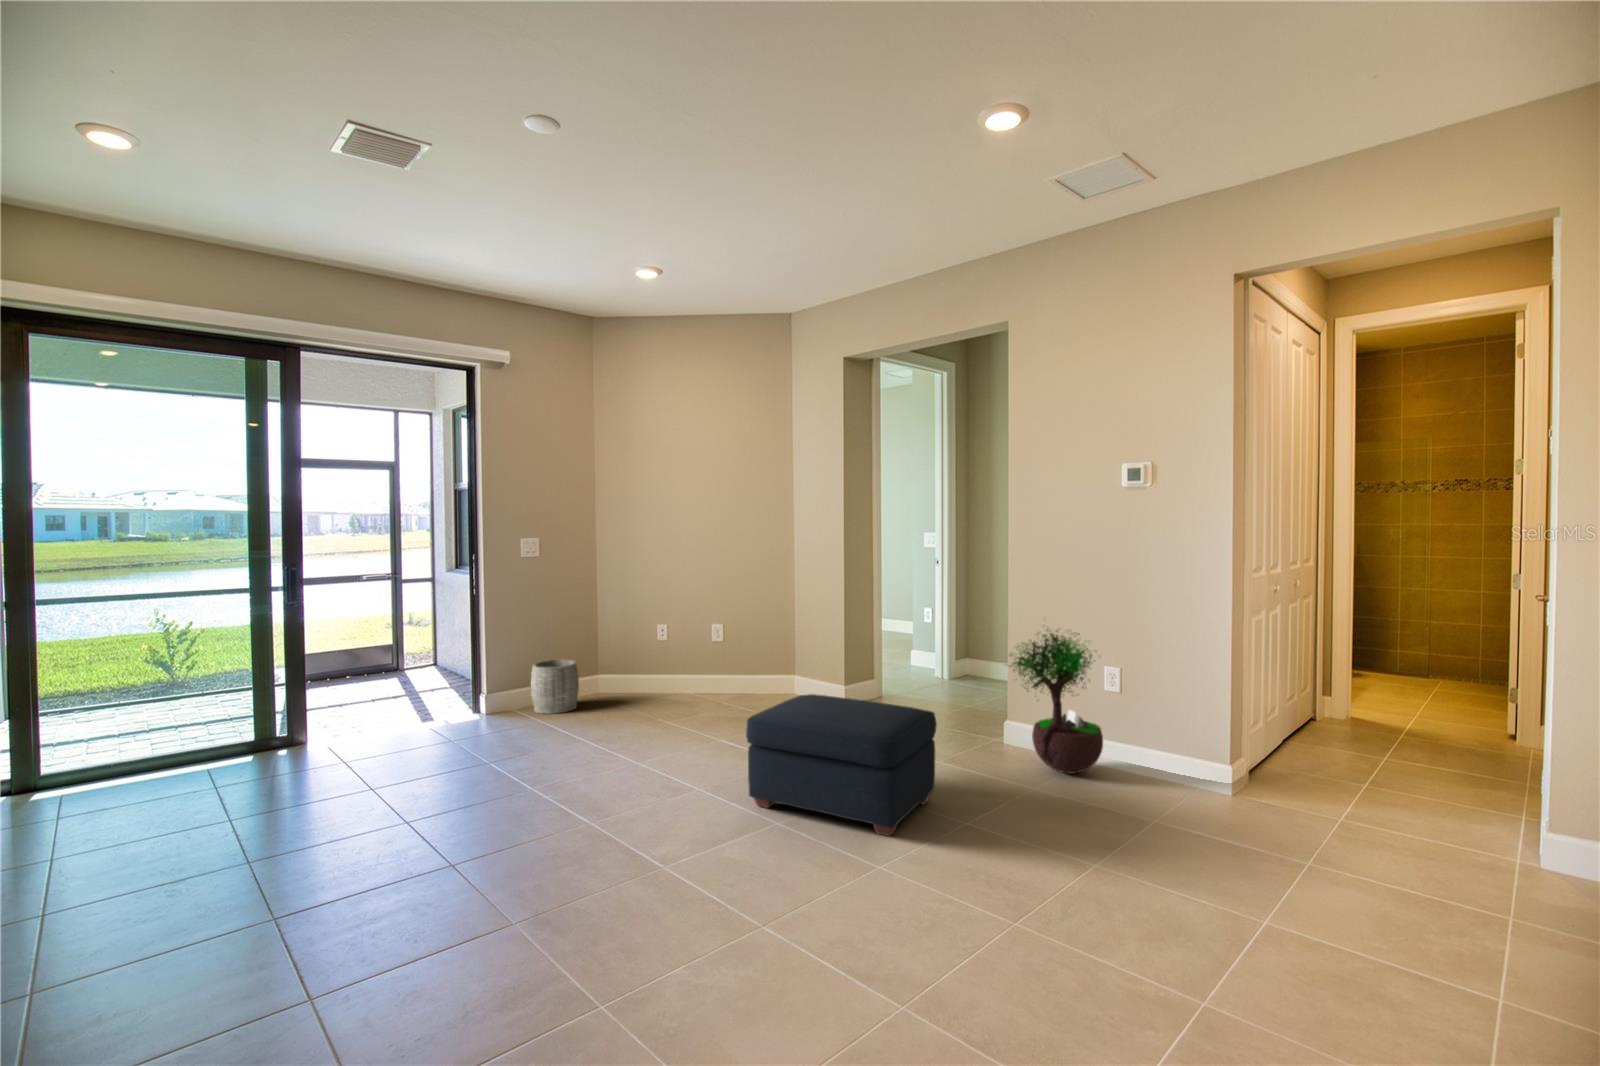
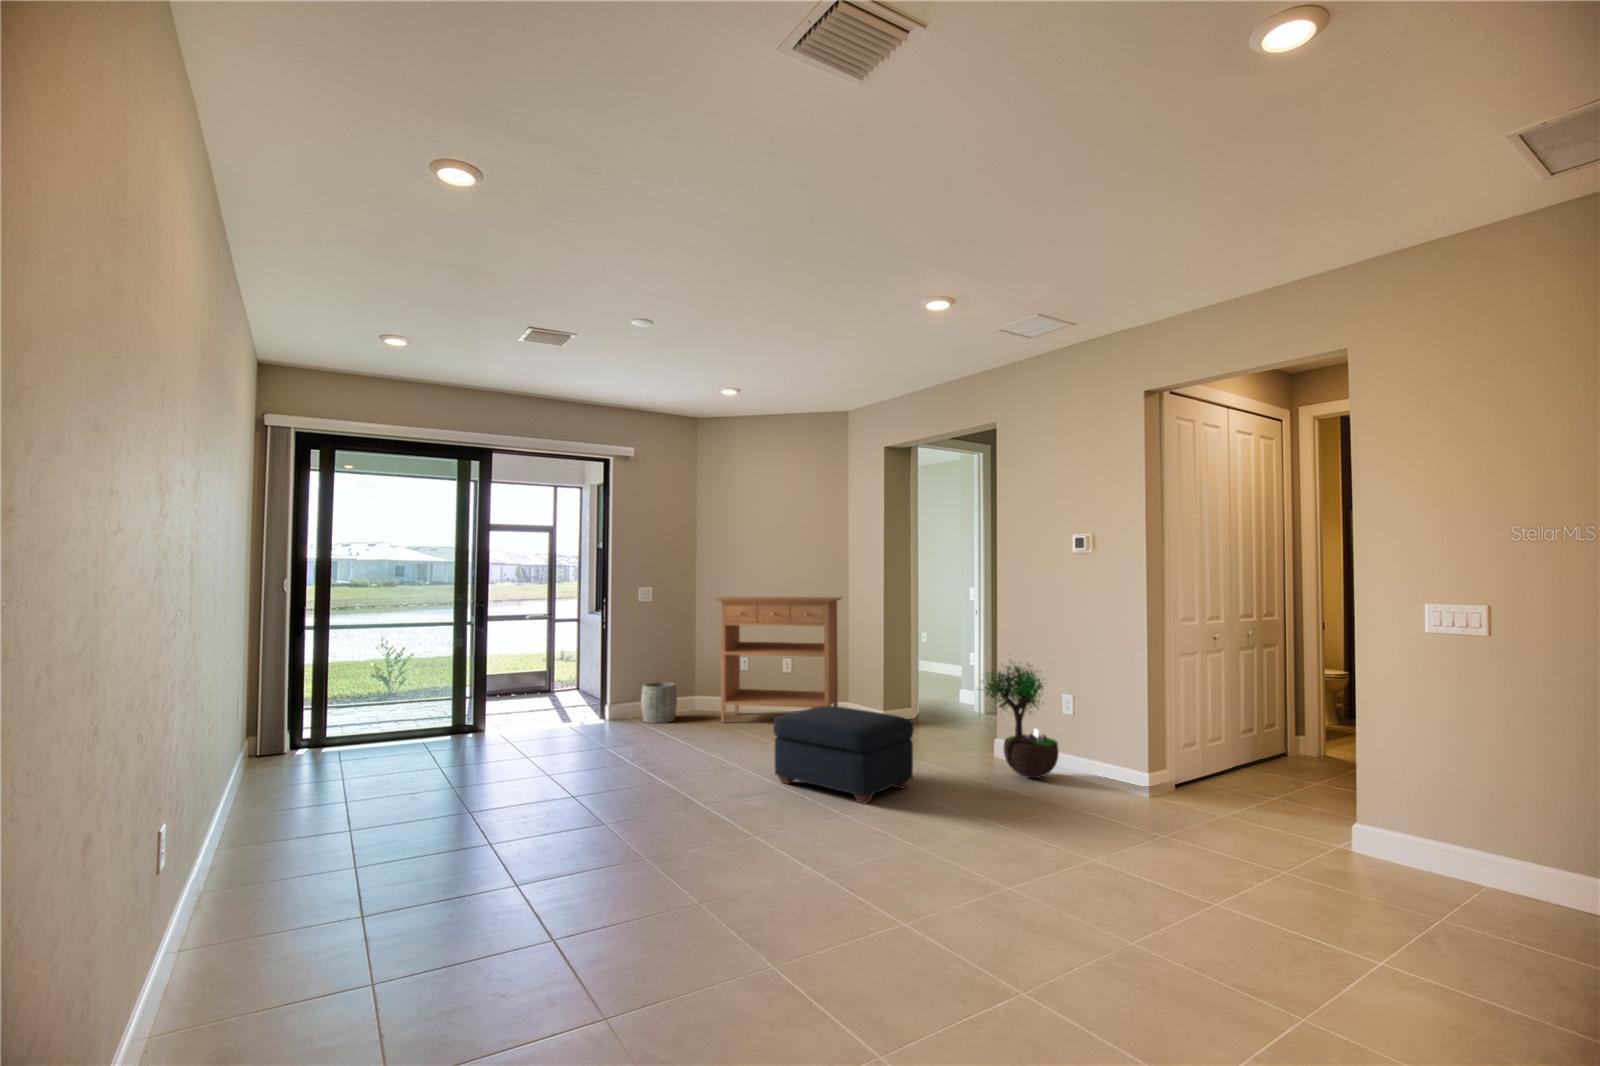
console table: none [626,547,788,709] -> present [715,597,842,723]

